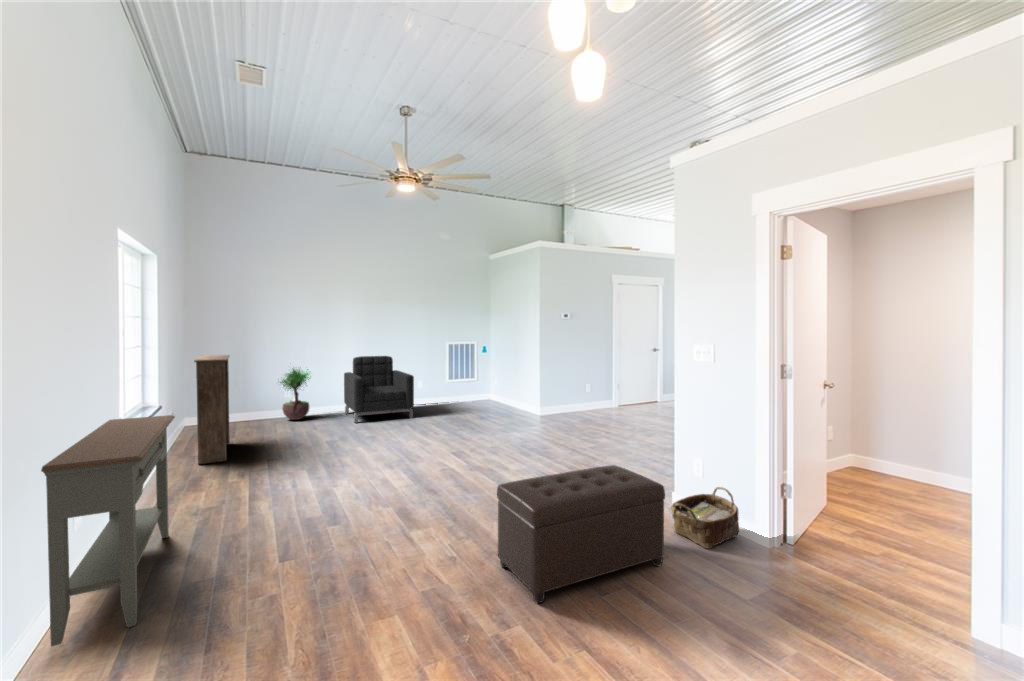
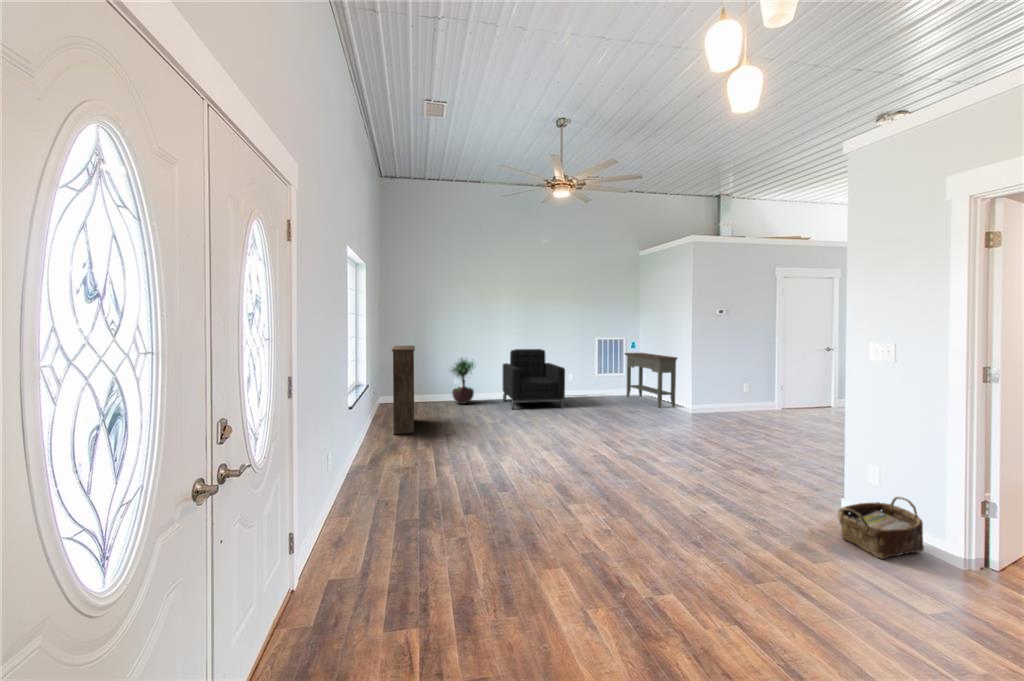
console table: present [41,415,175,646] -> present [624,353,677,407]
ottoman: present [497,465,665,603] -> none [650,462,829,579]

